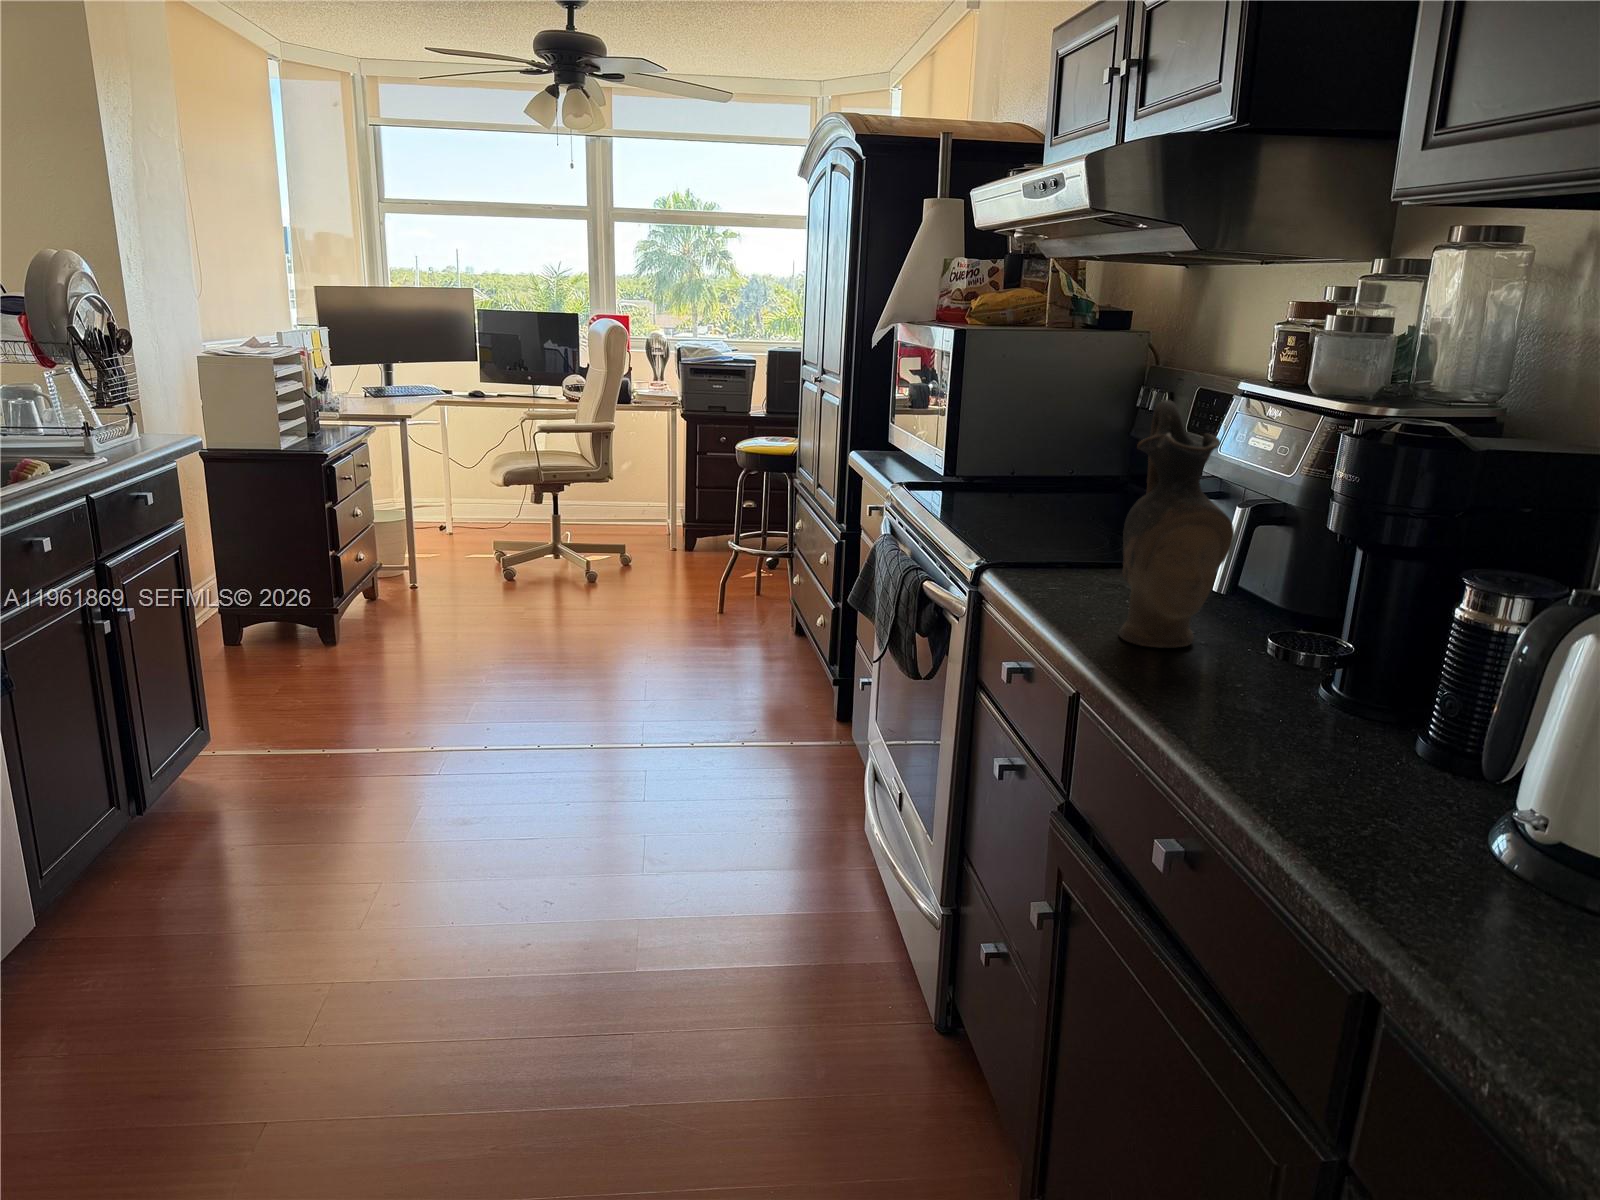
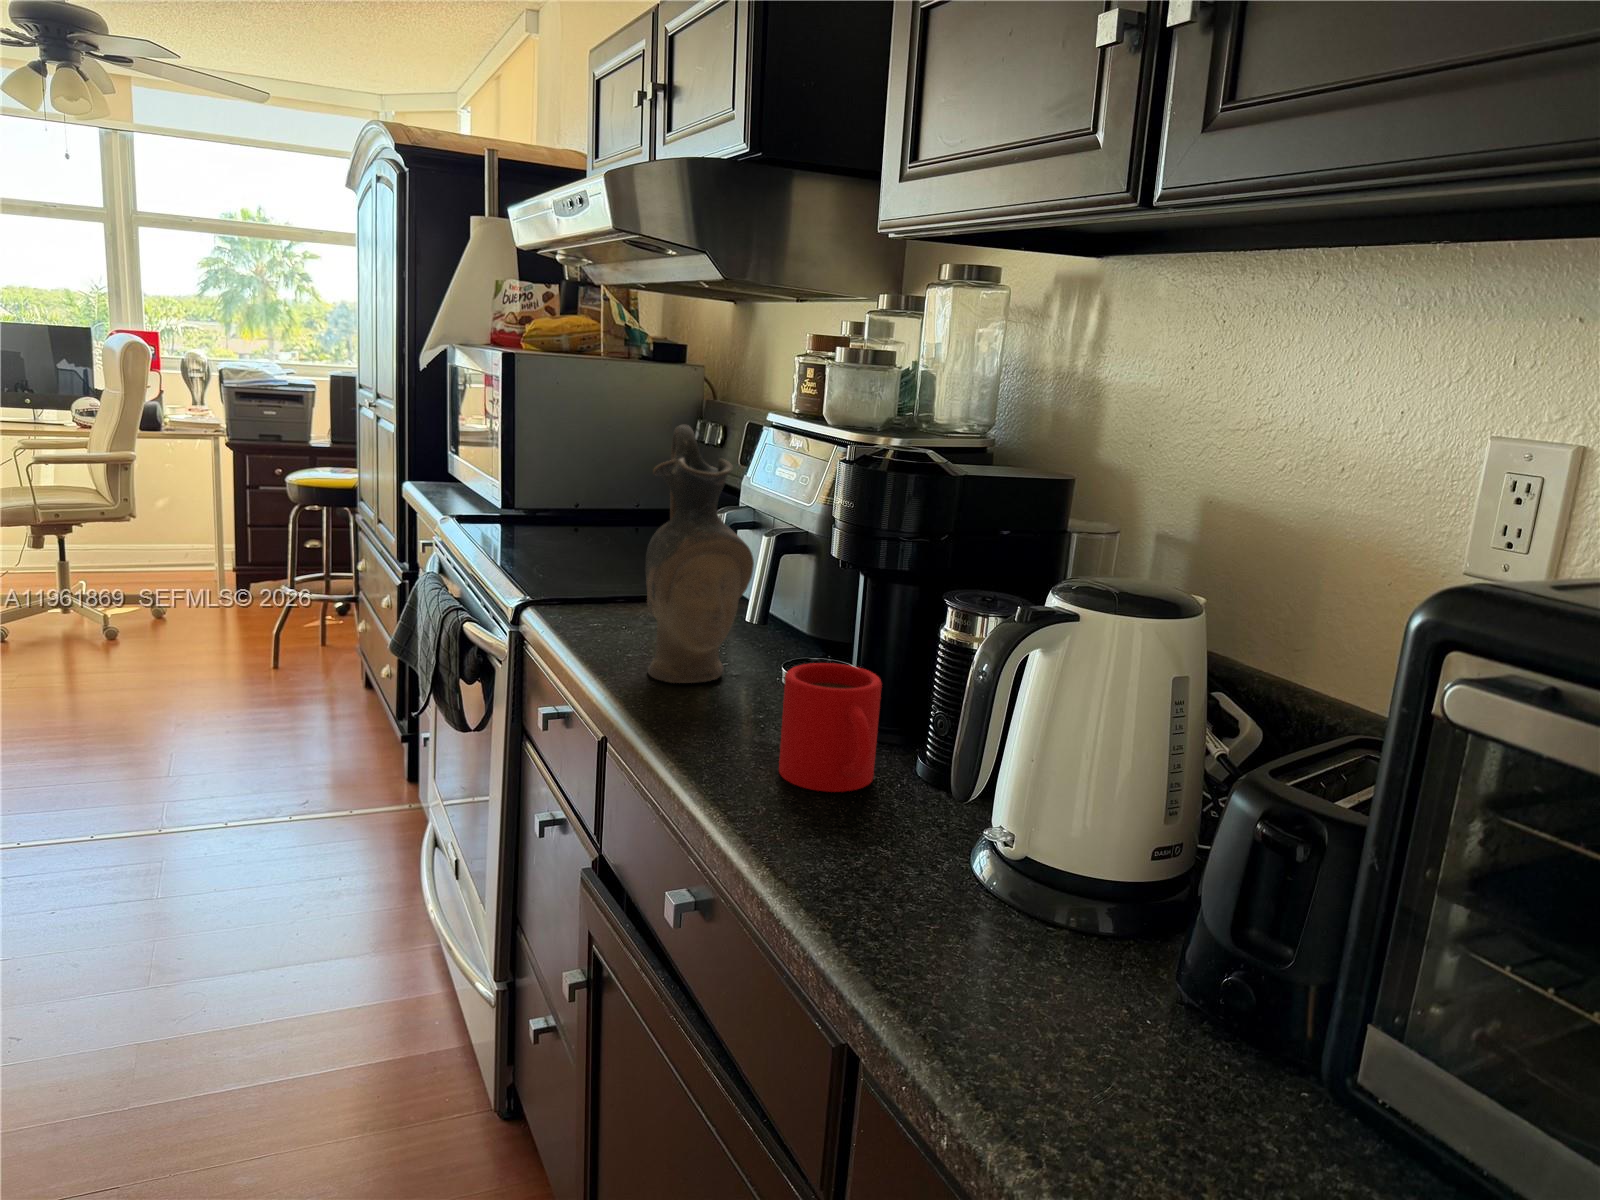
mug: none [1265,635,1382,760] -> present [779,663,882,792]

